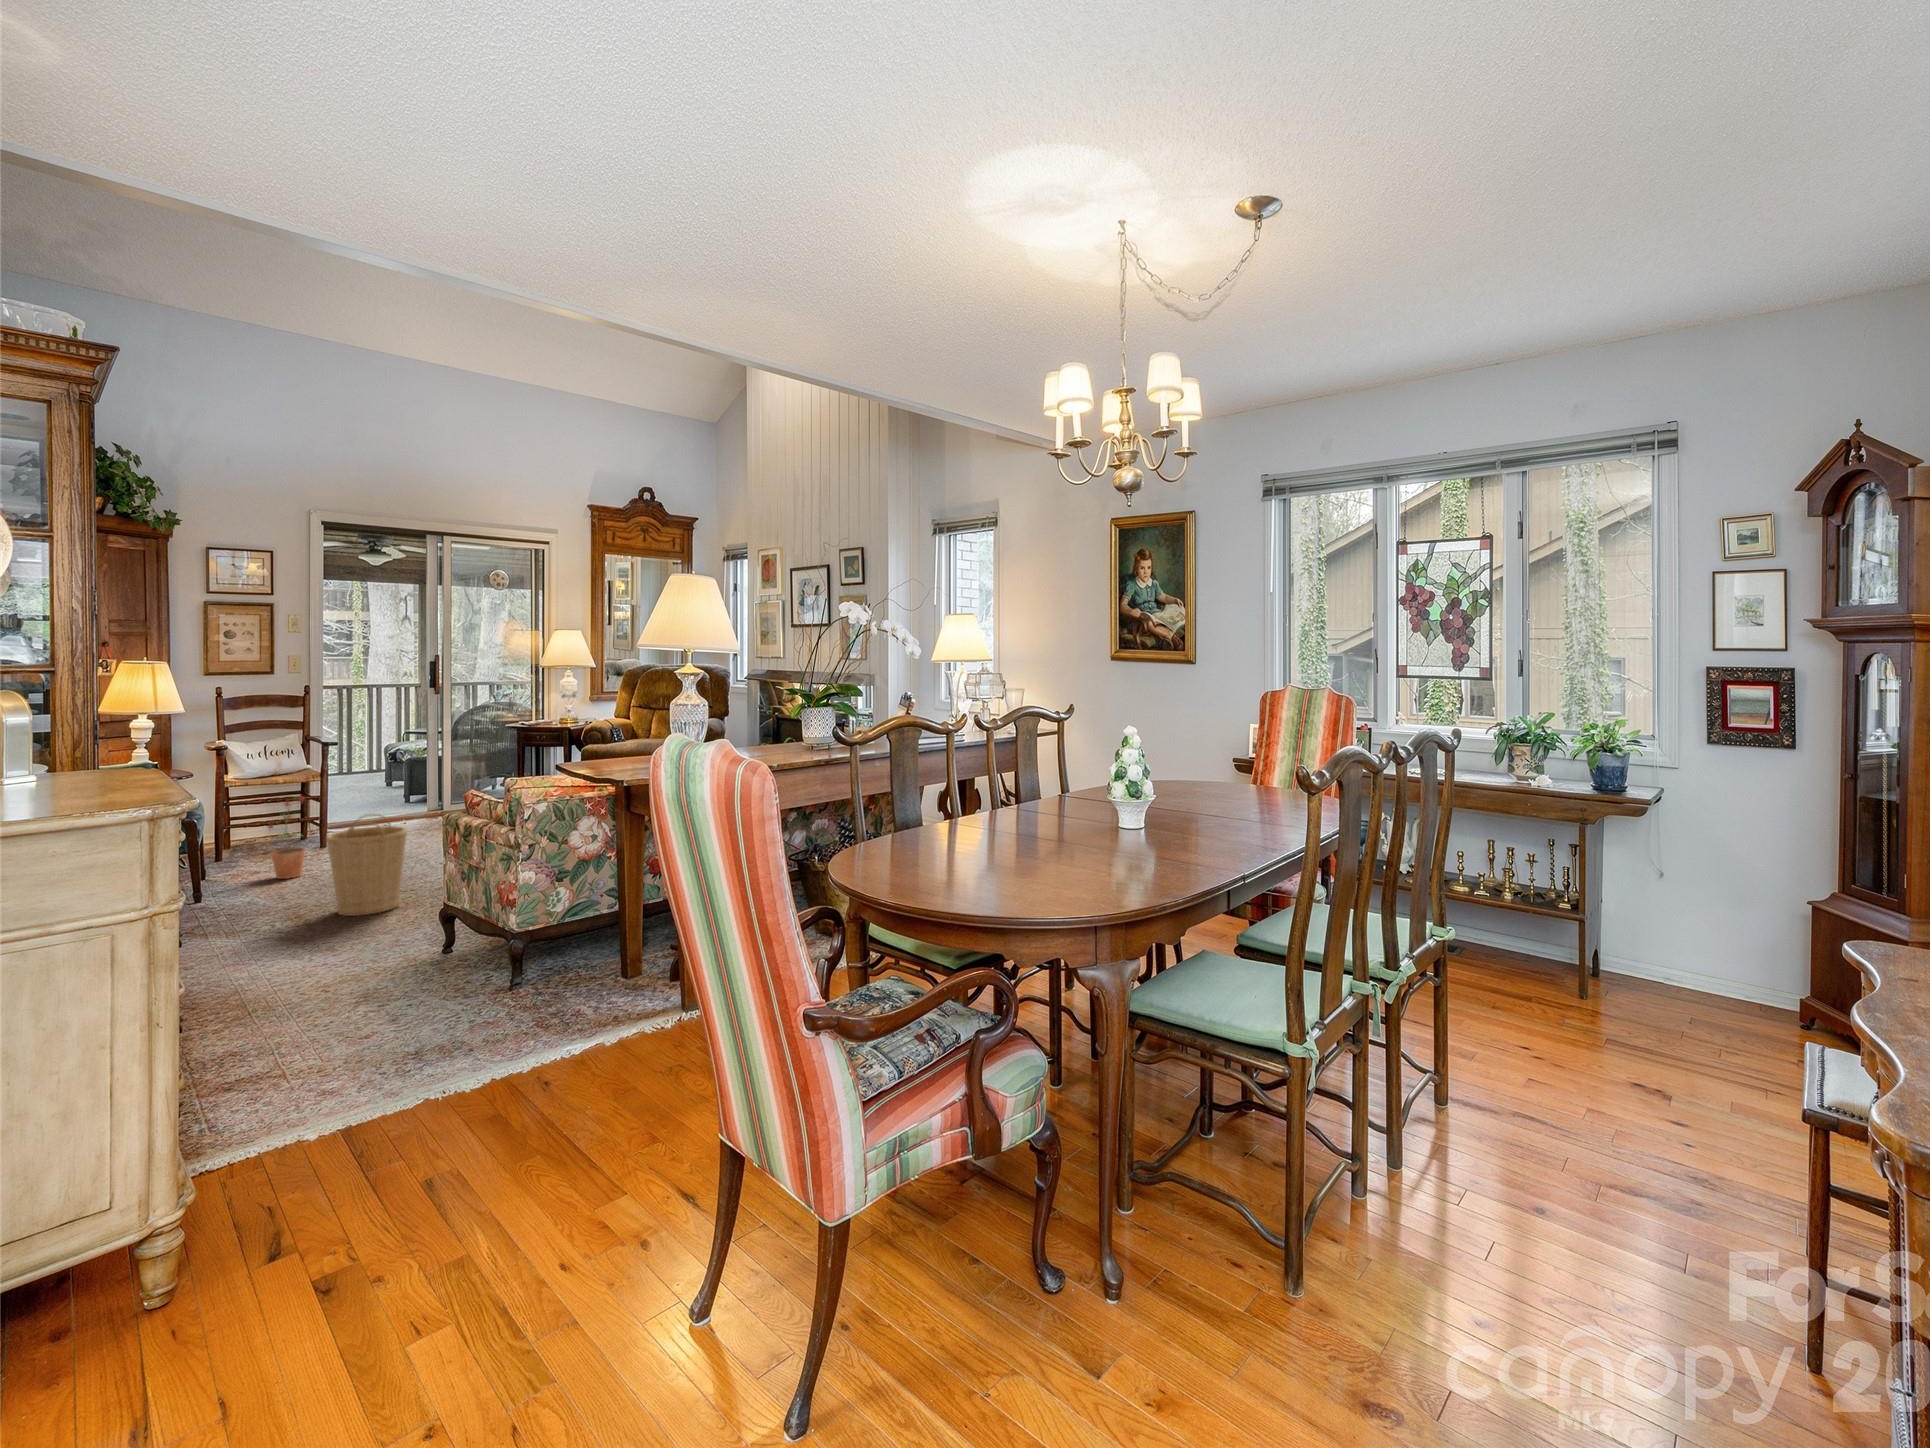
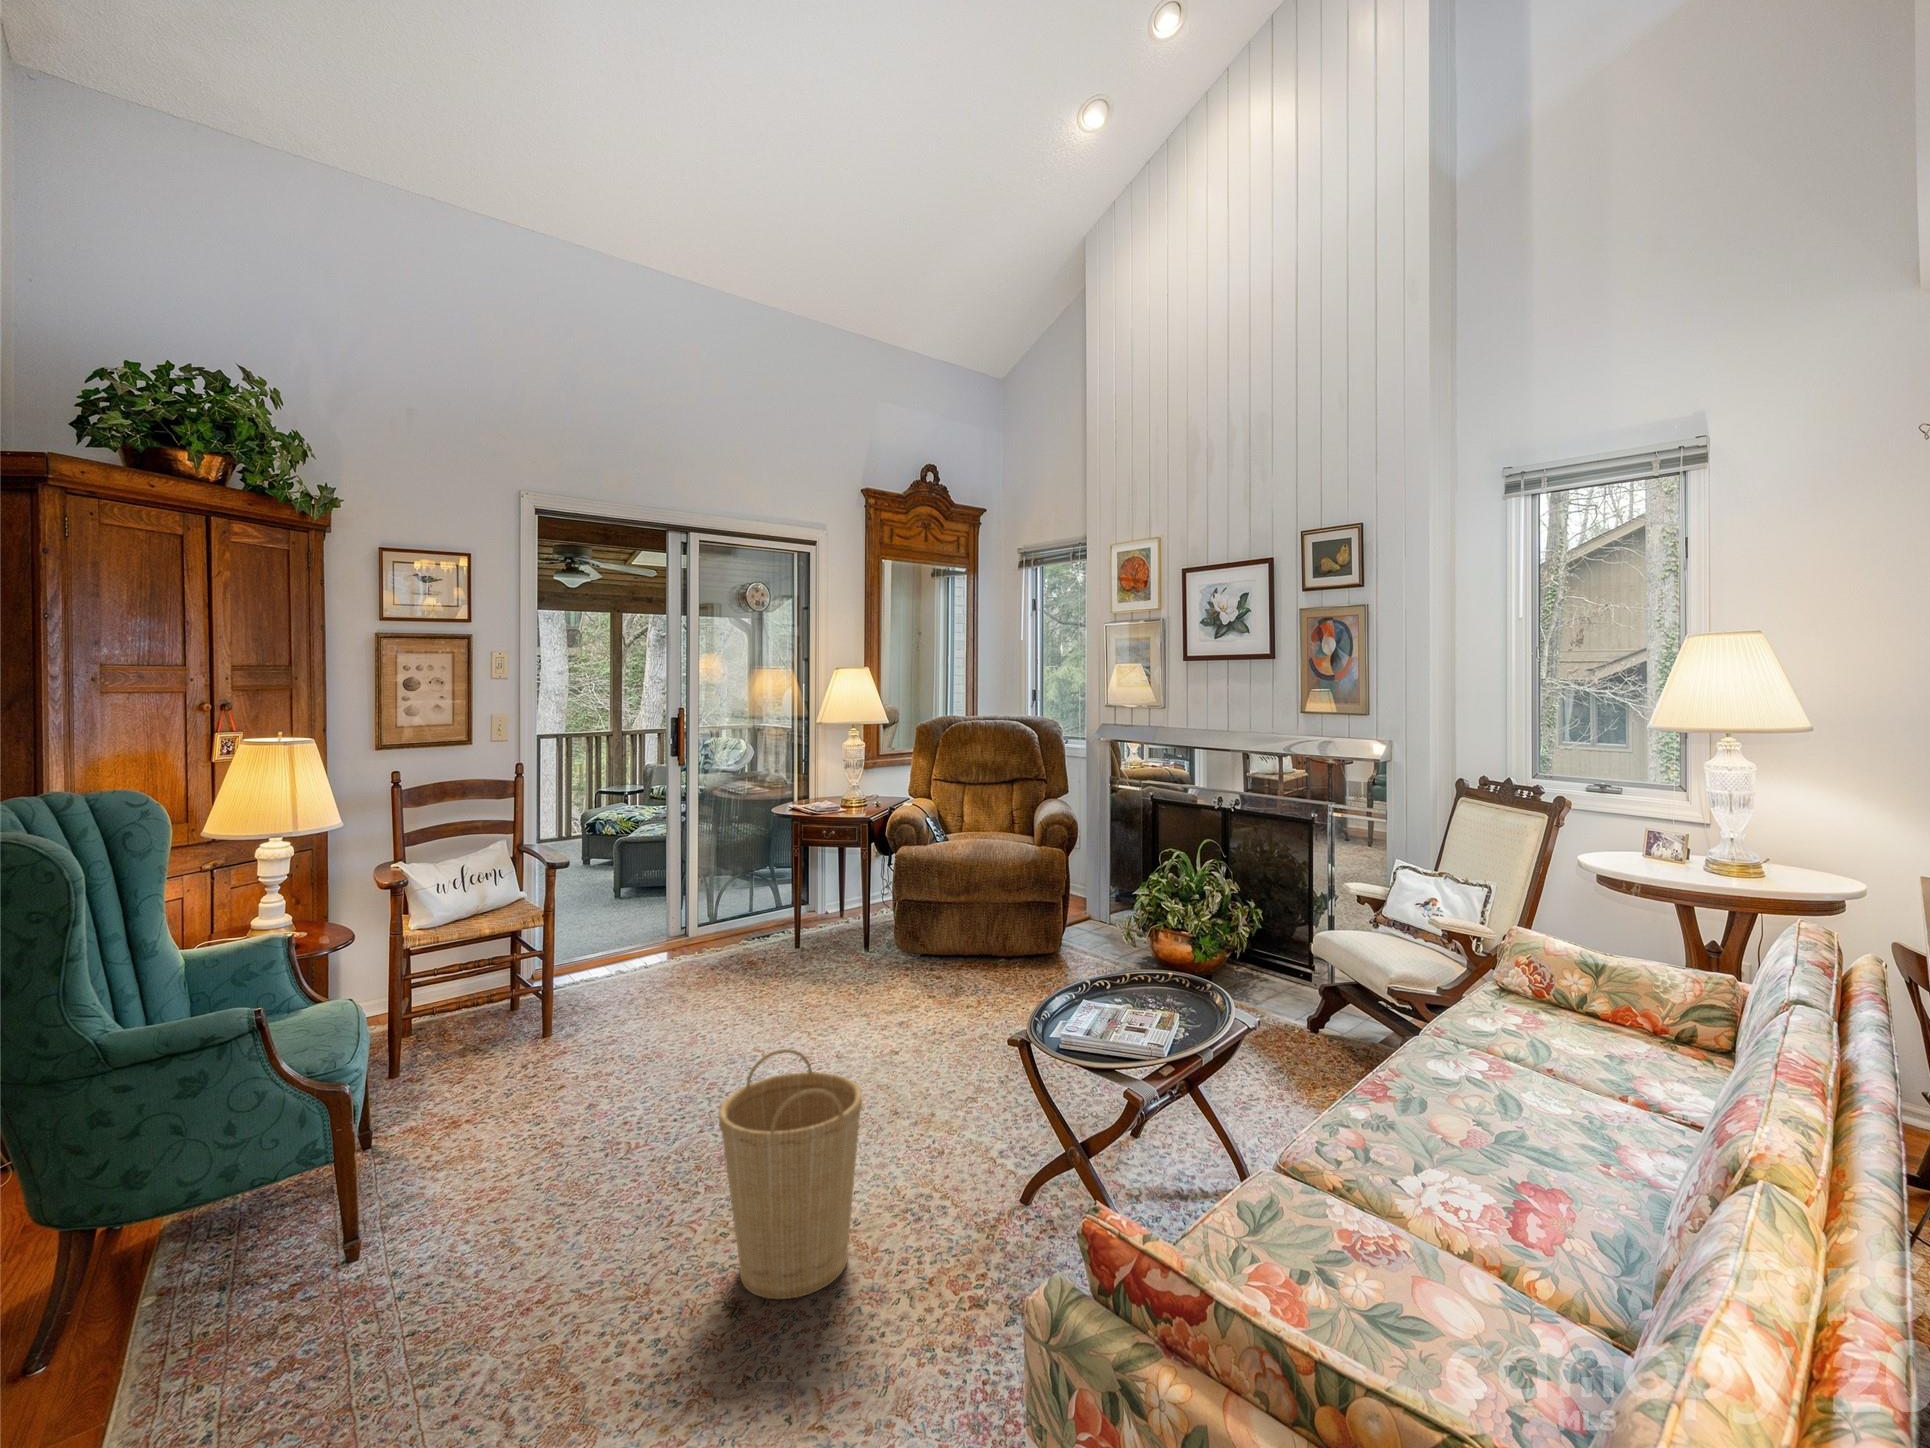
potted plant: present [268,795,306,879] -> none [523,976,588,1144]

